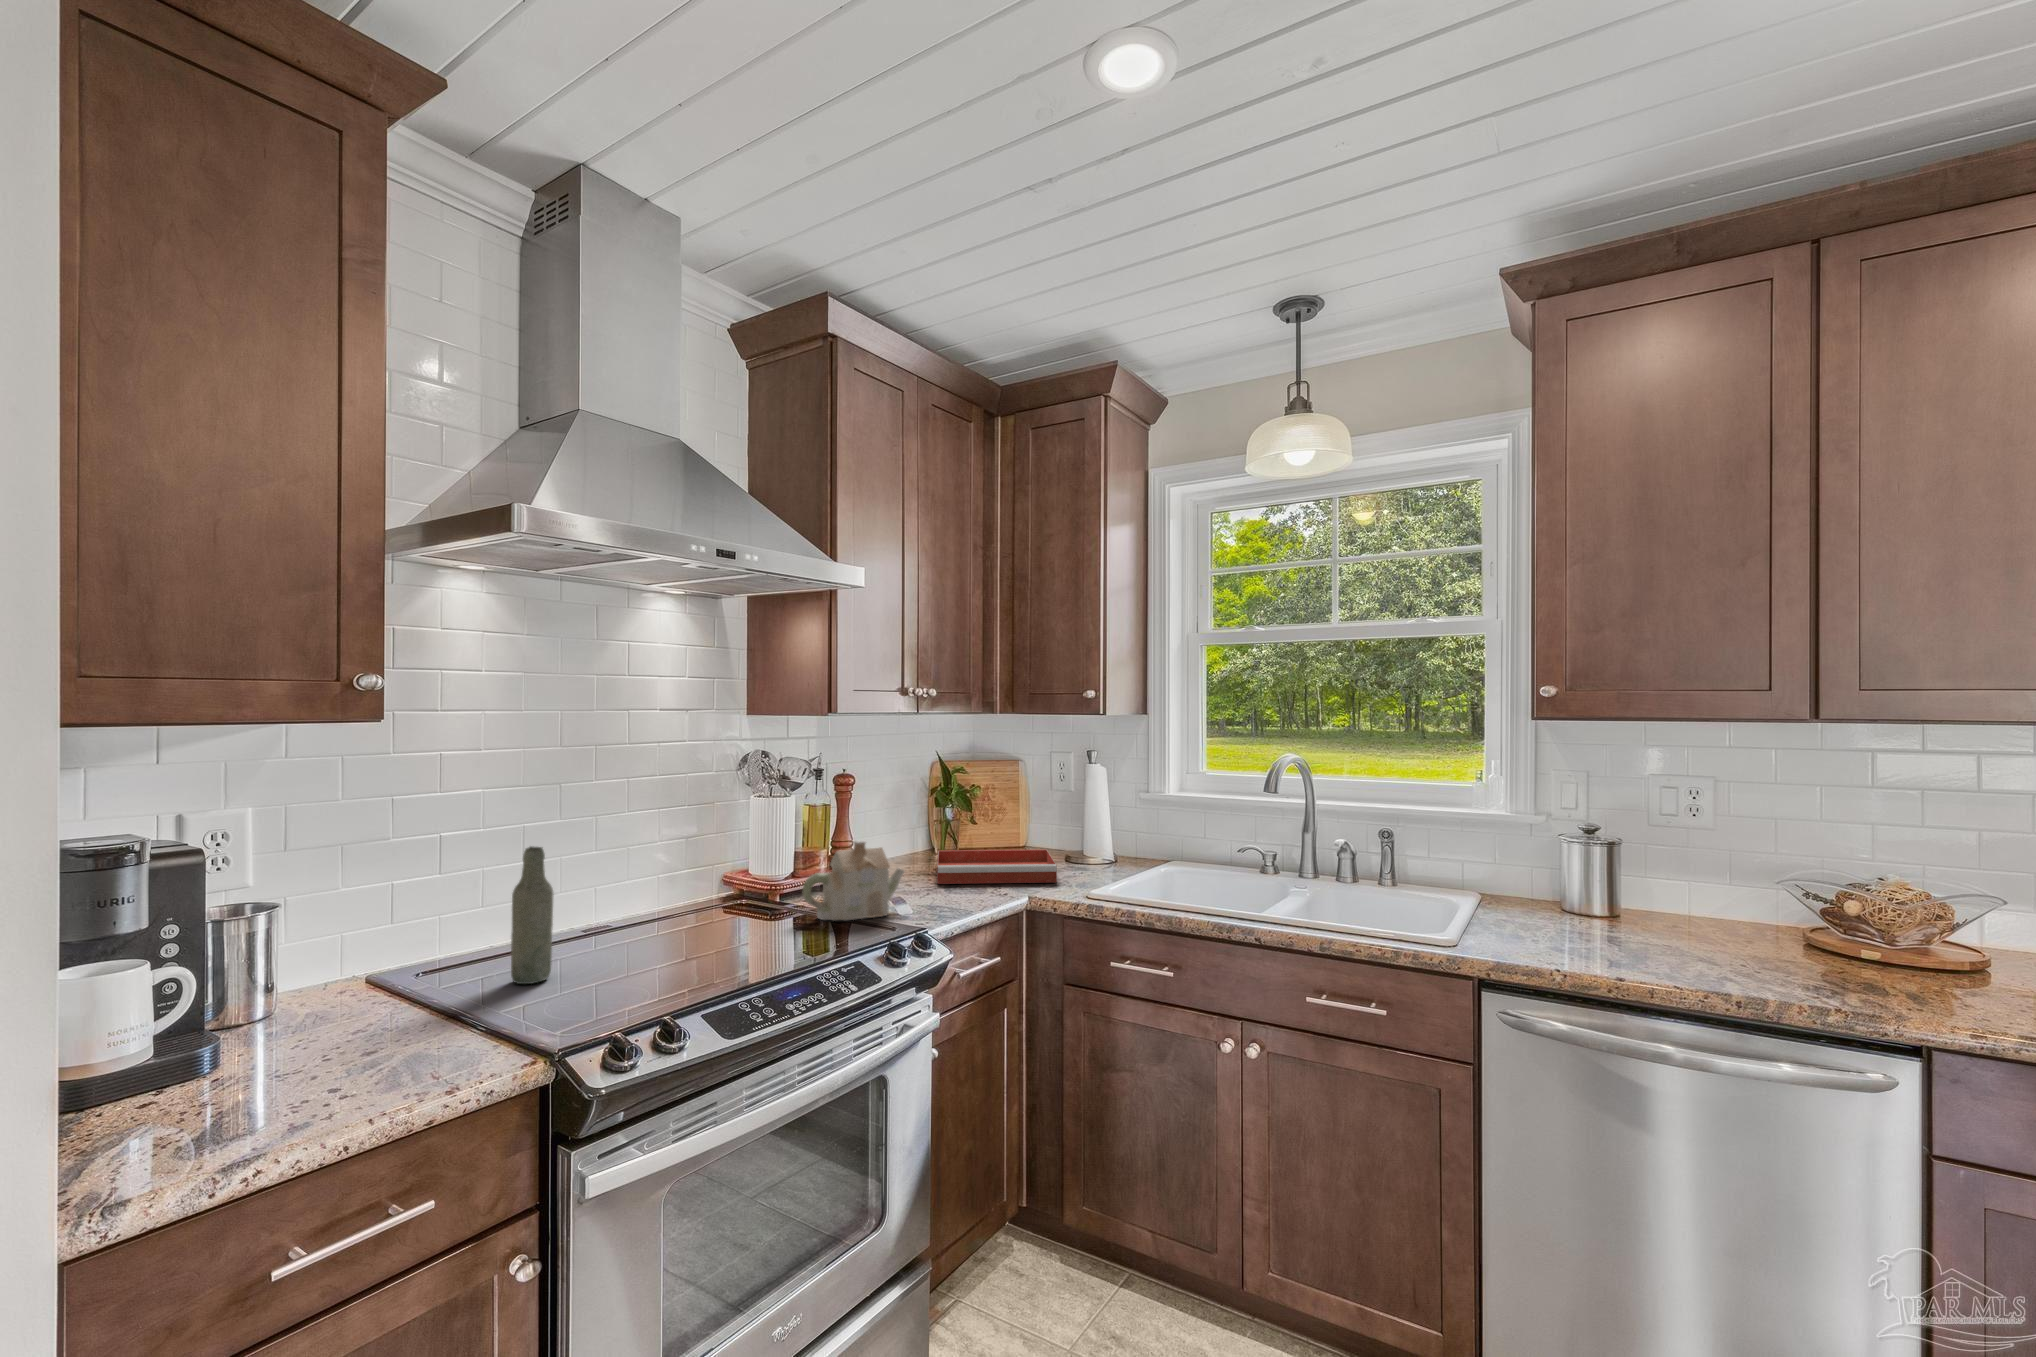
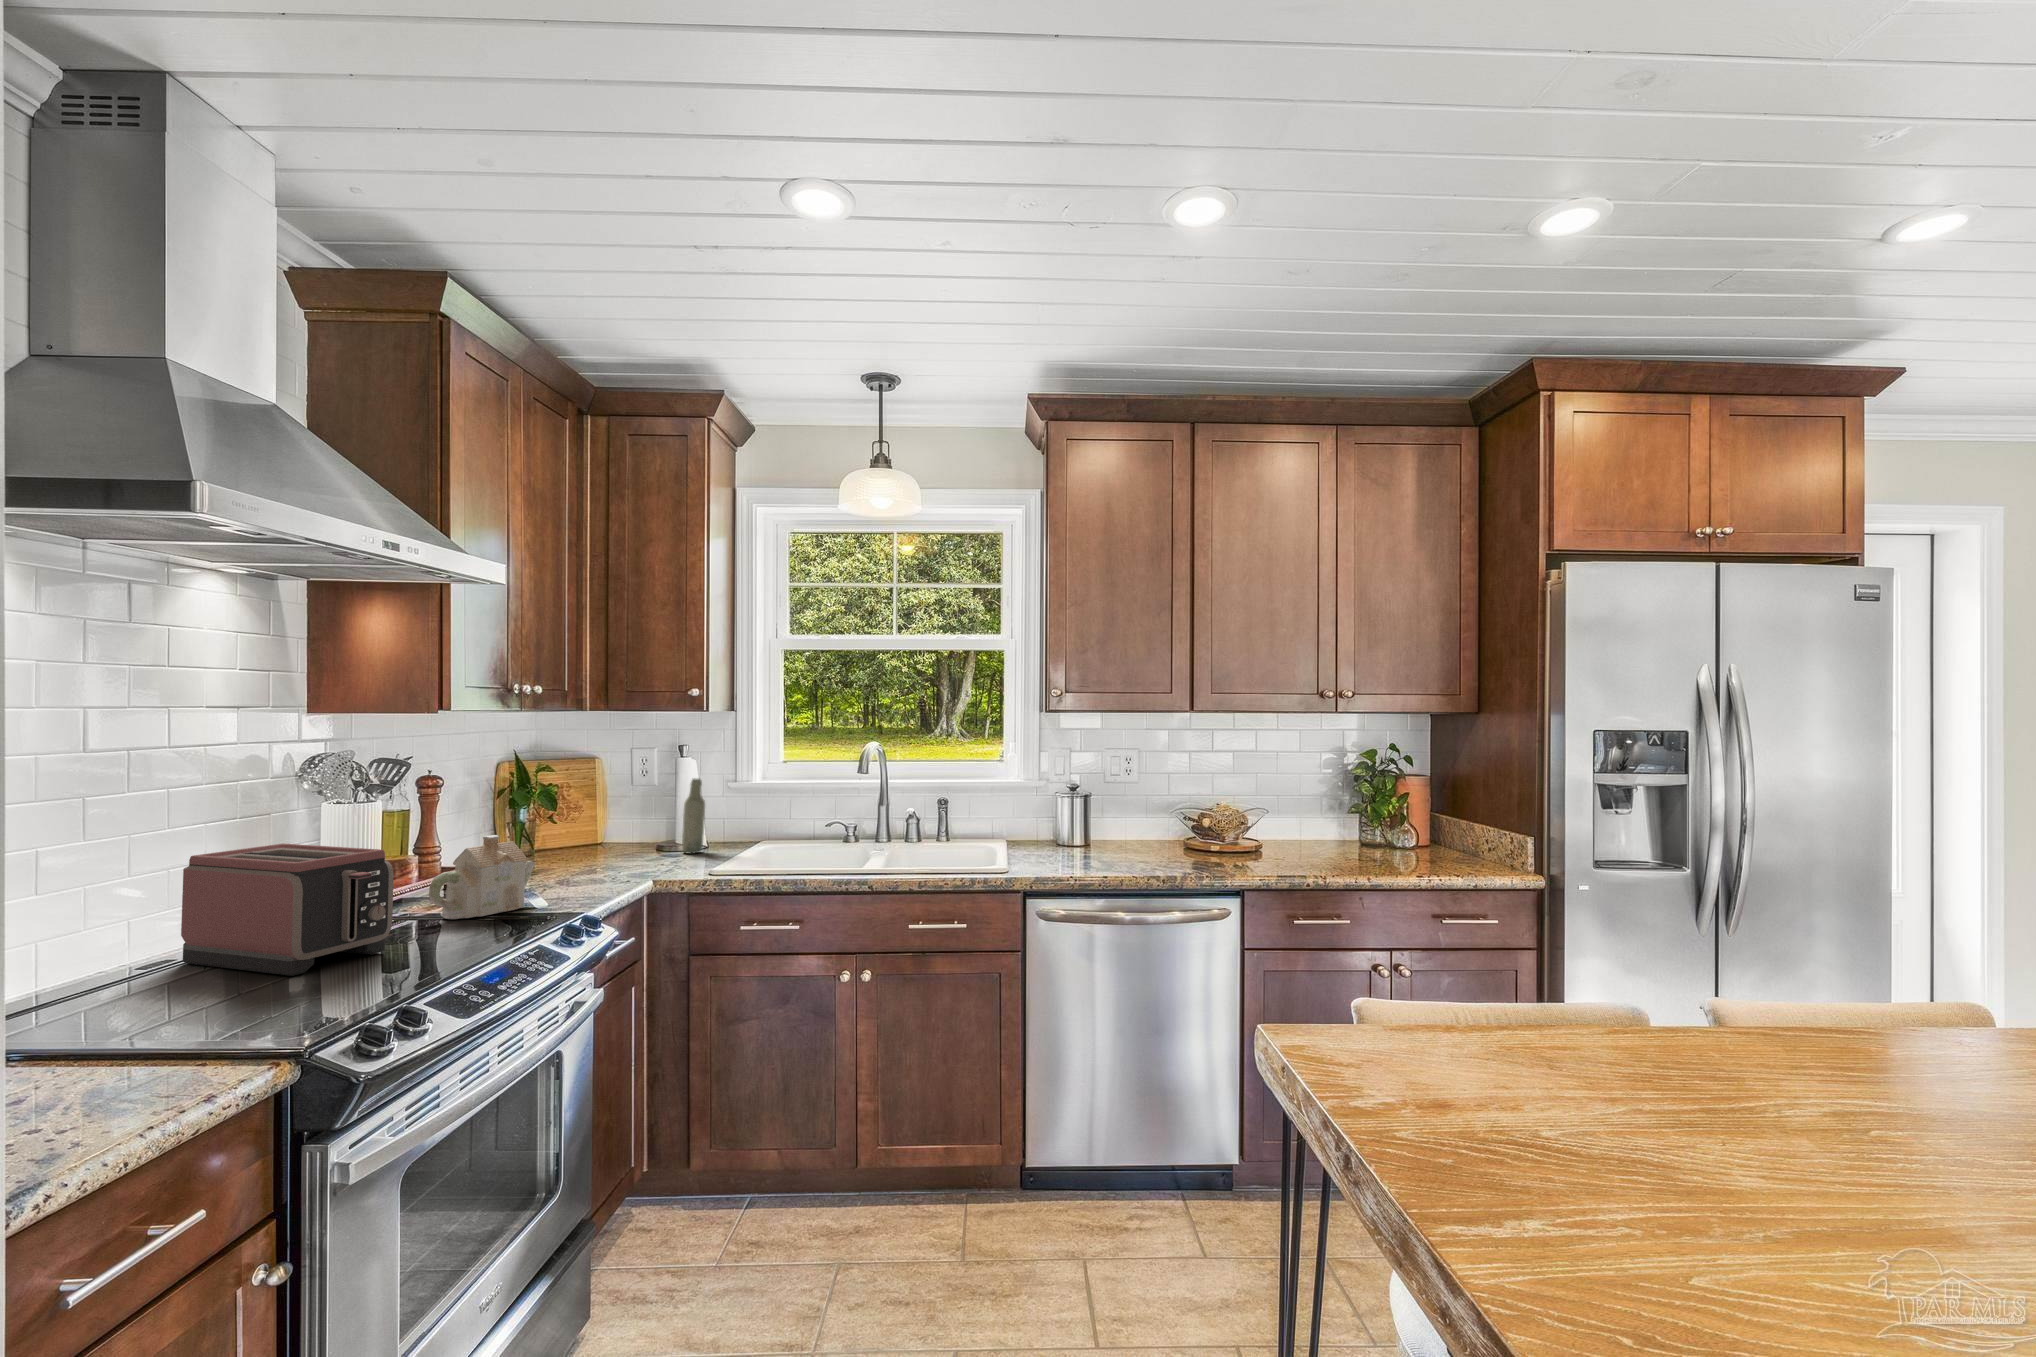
toaster: none [608,835,743,962] -> present [181,844,394,976]
bottle: present [511,847,554,984] -> present [682,779,705,854]
tray: present [937,850,1057,884] -> none [522,840,665,879]

